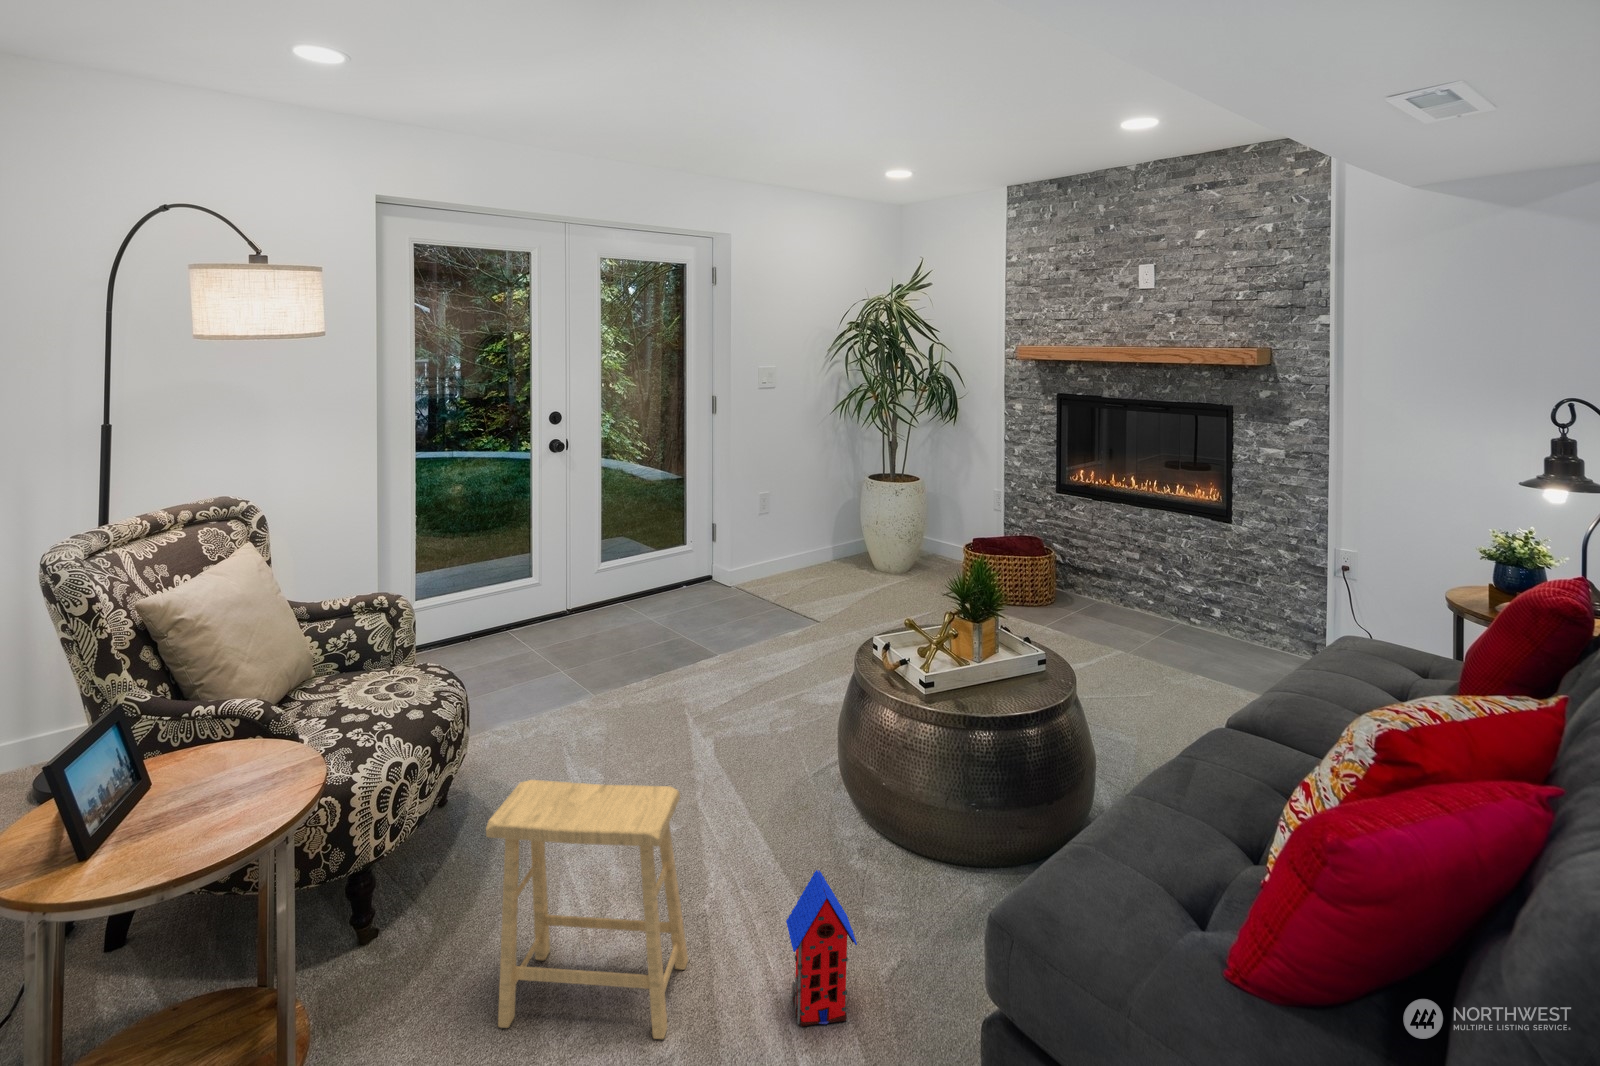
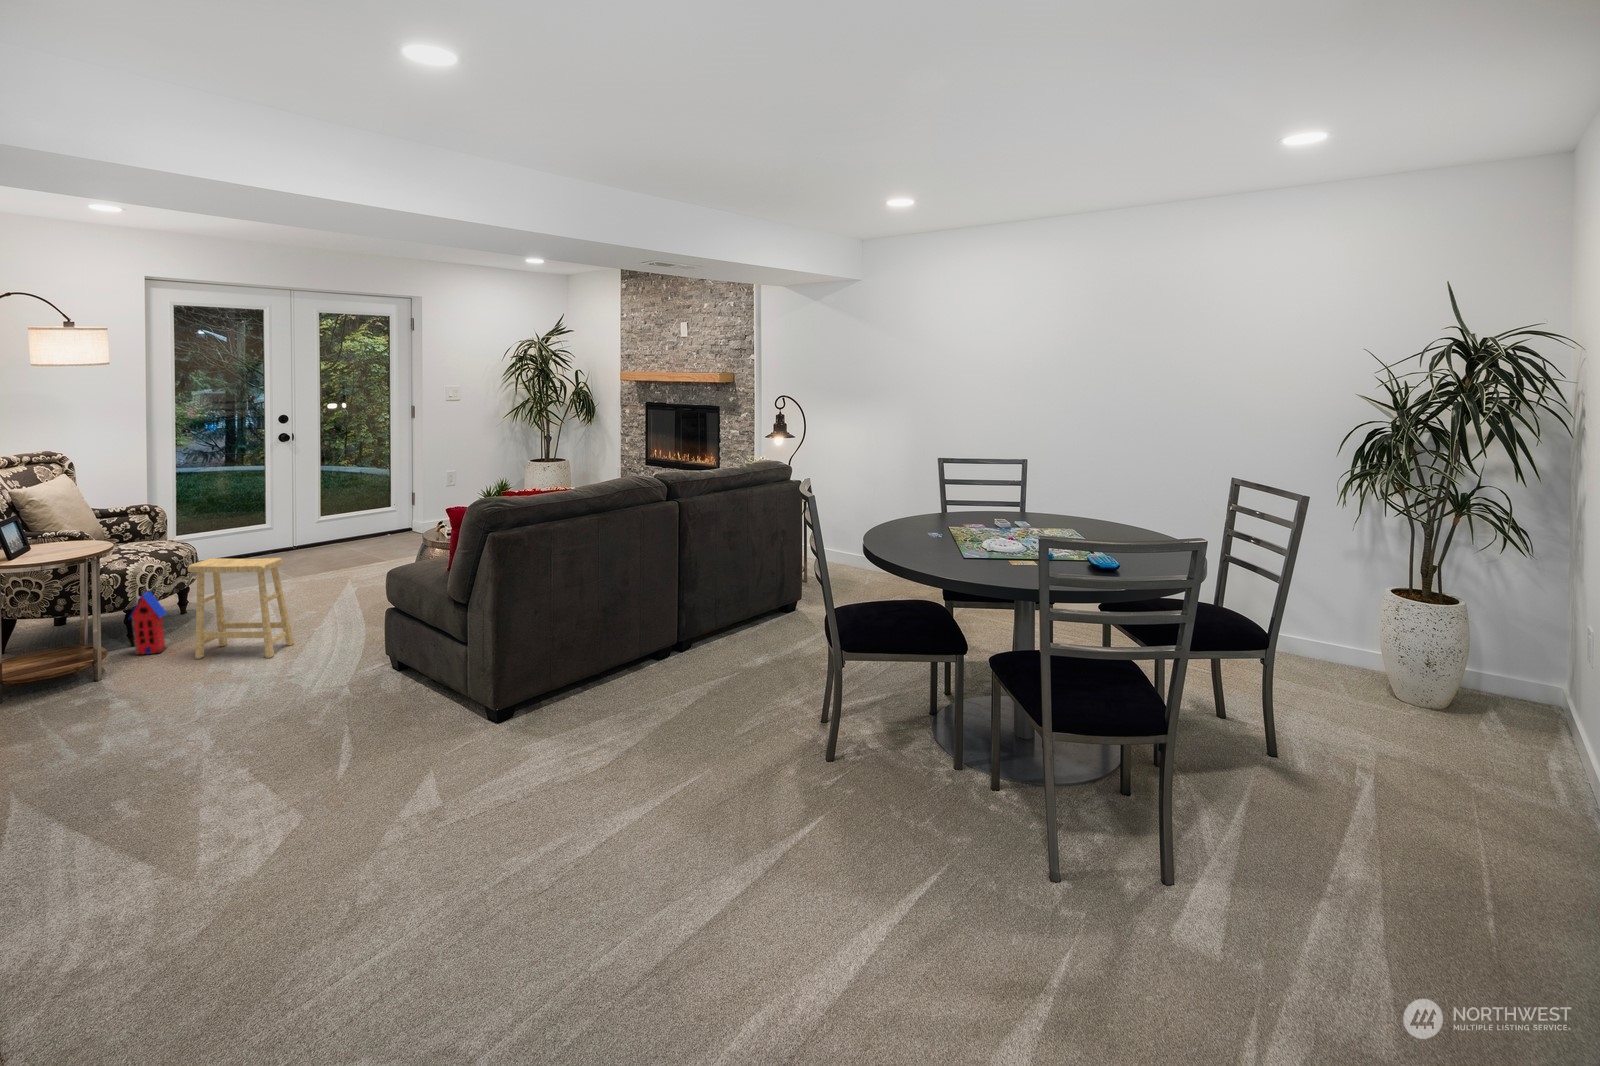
toy house: present [786,870,857,1026] -> present [130,591,166,655]

